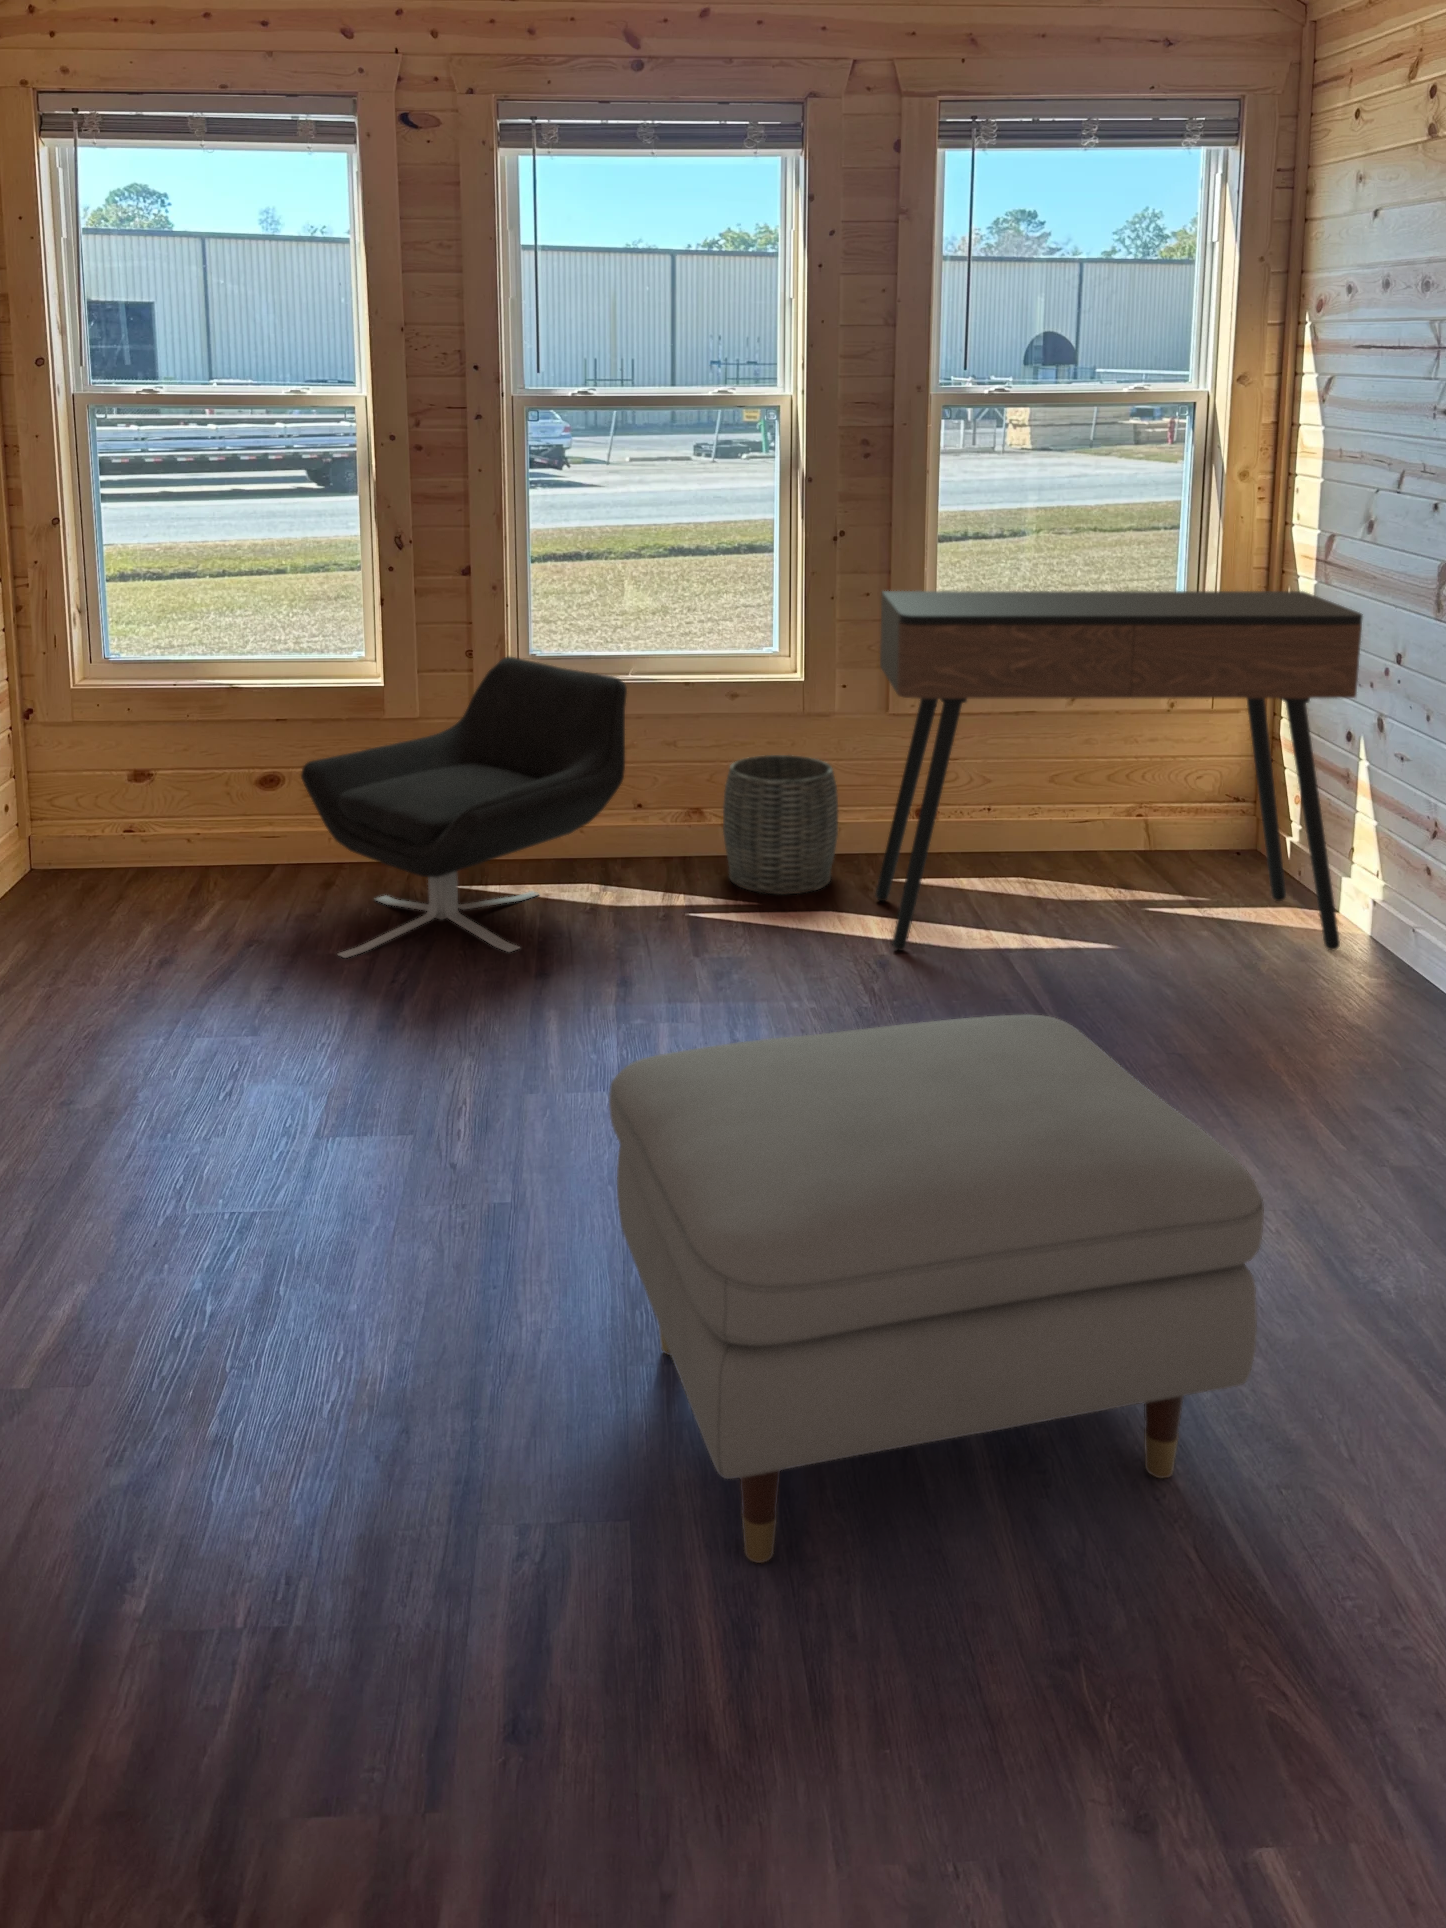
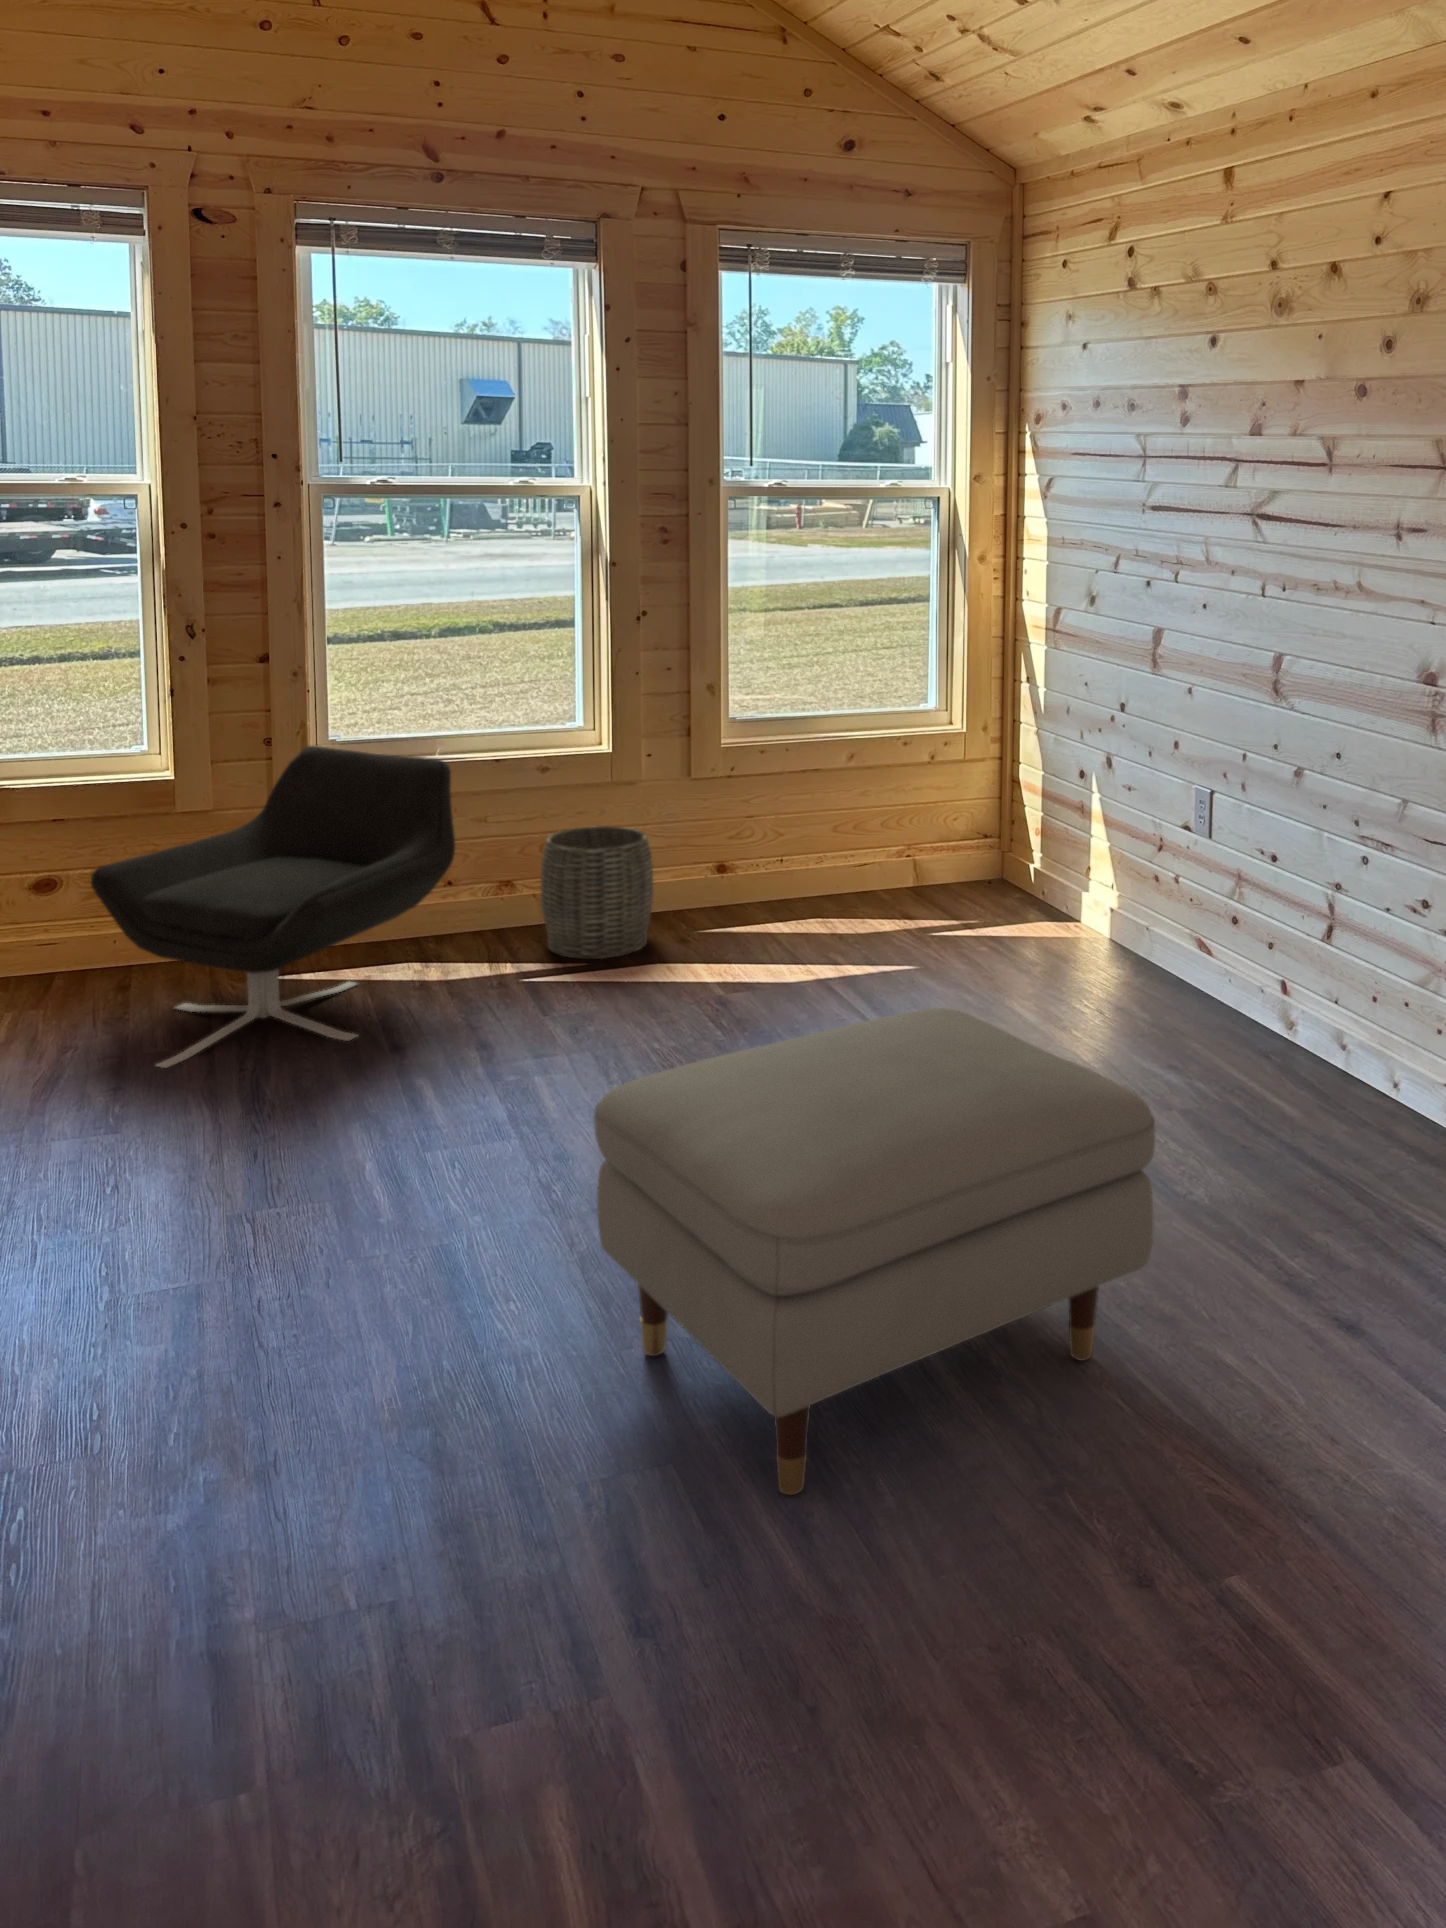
console table: present [875,591,1363,950] -> none [694,655,1099,994]

